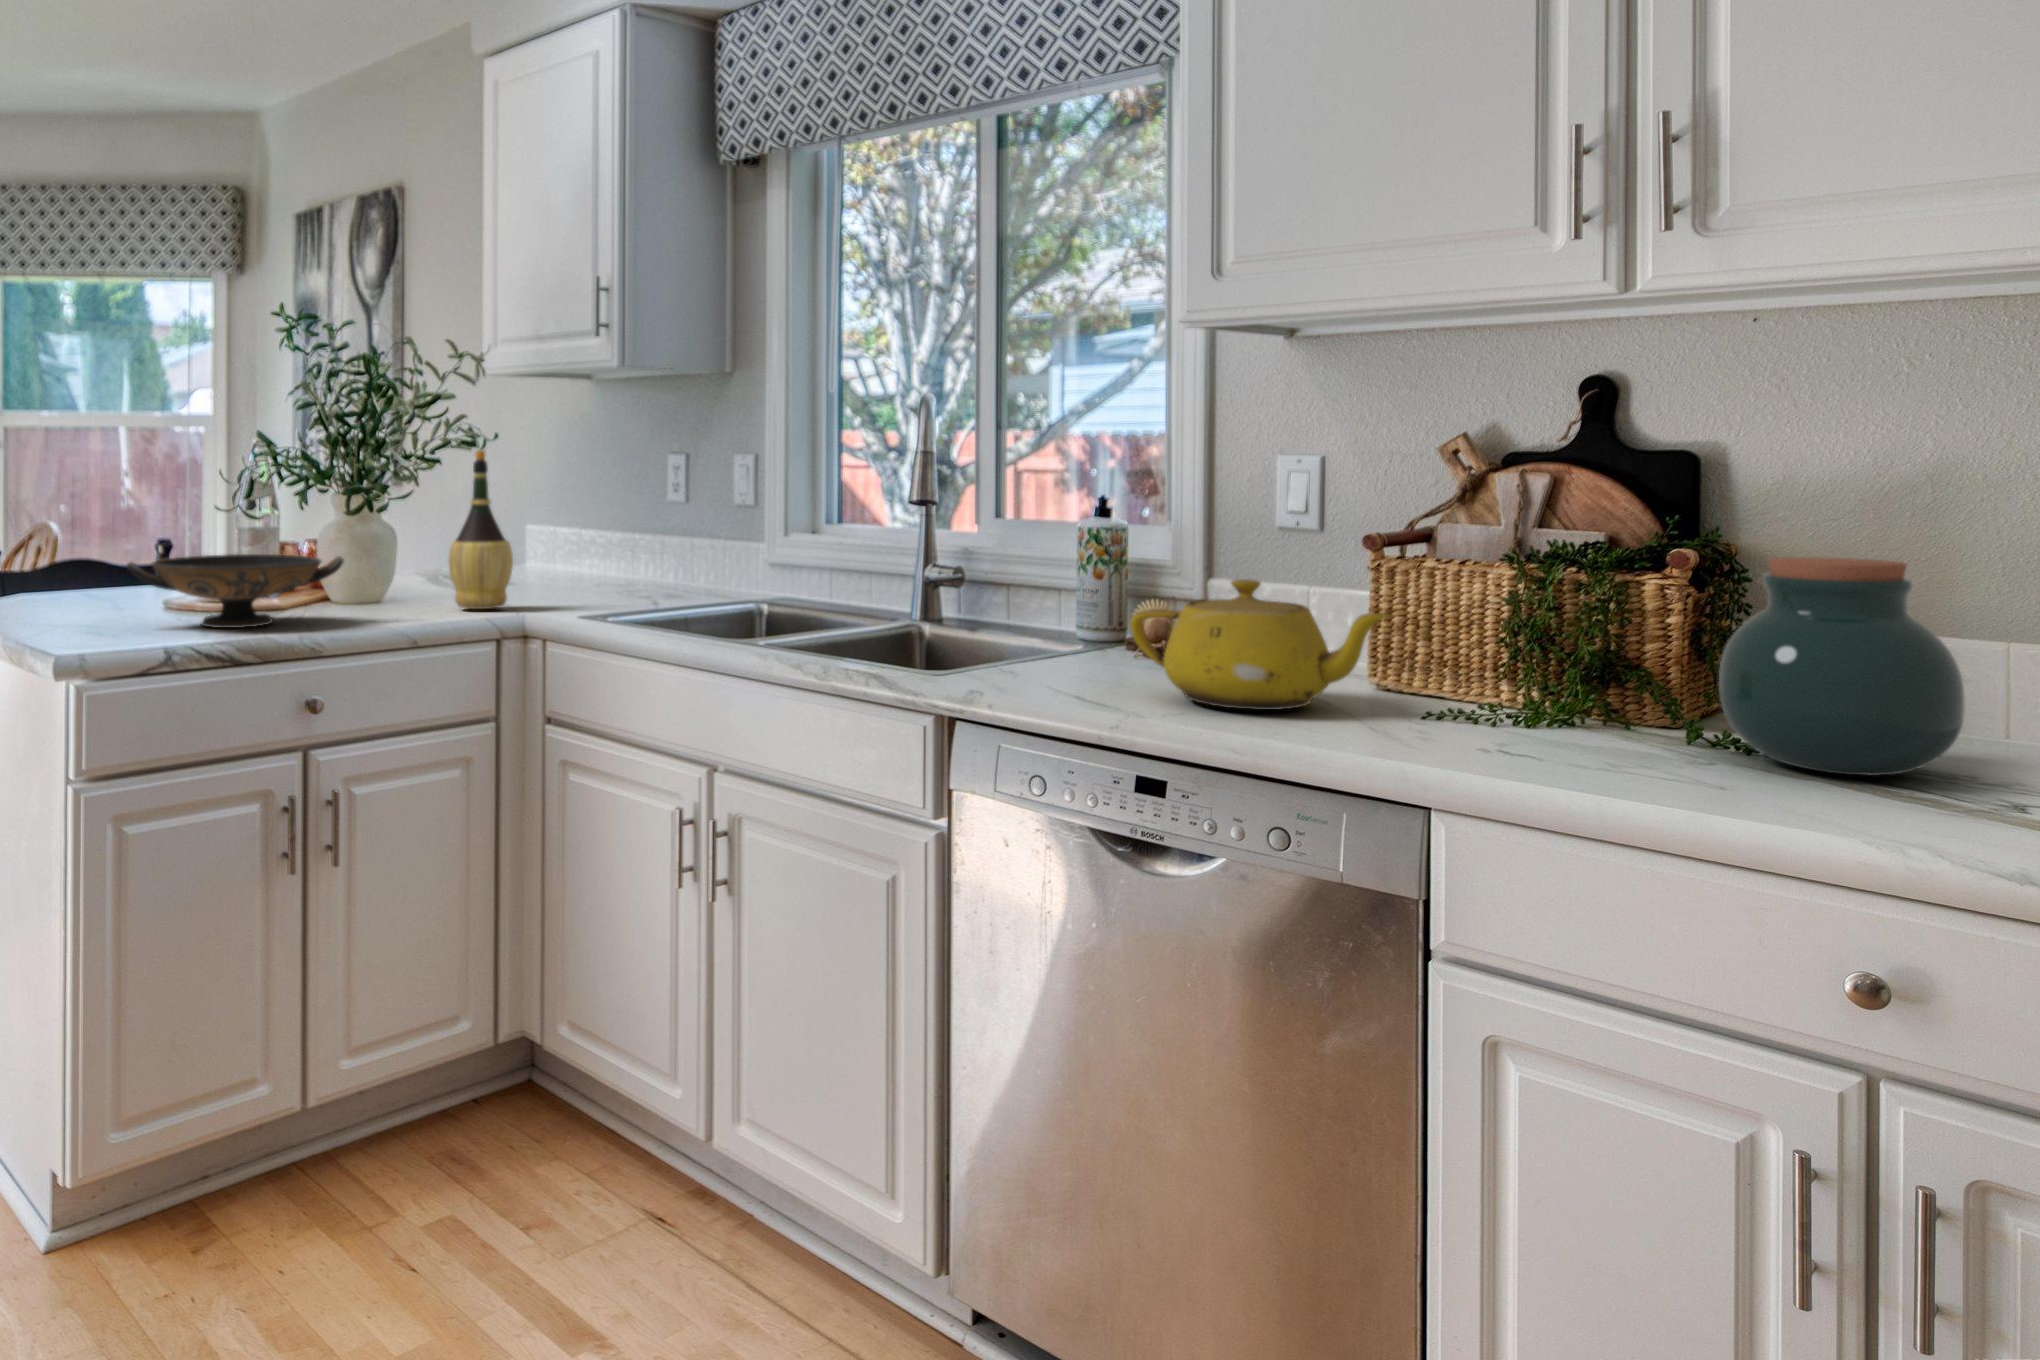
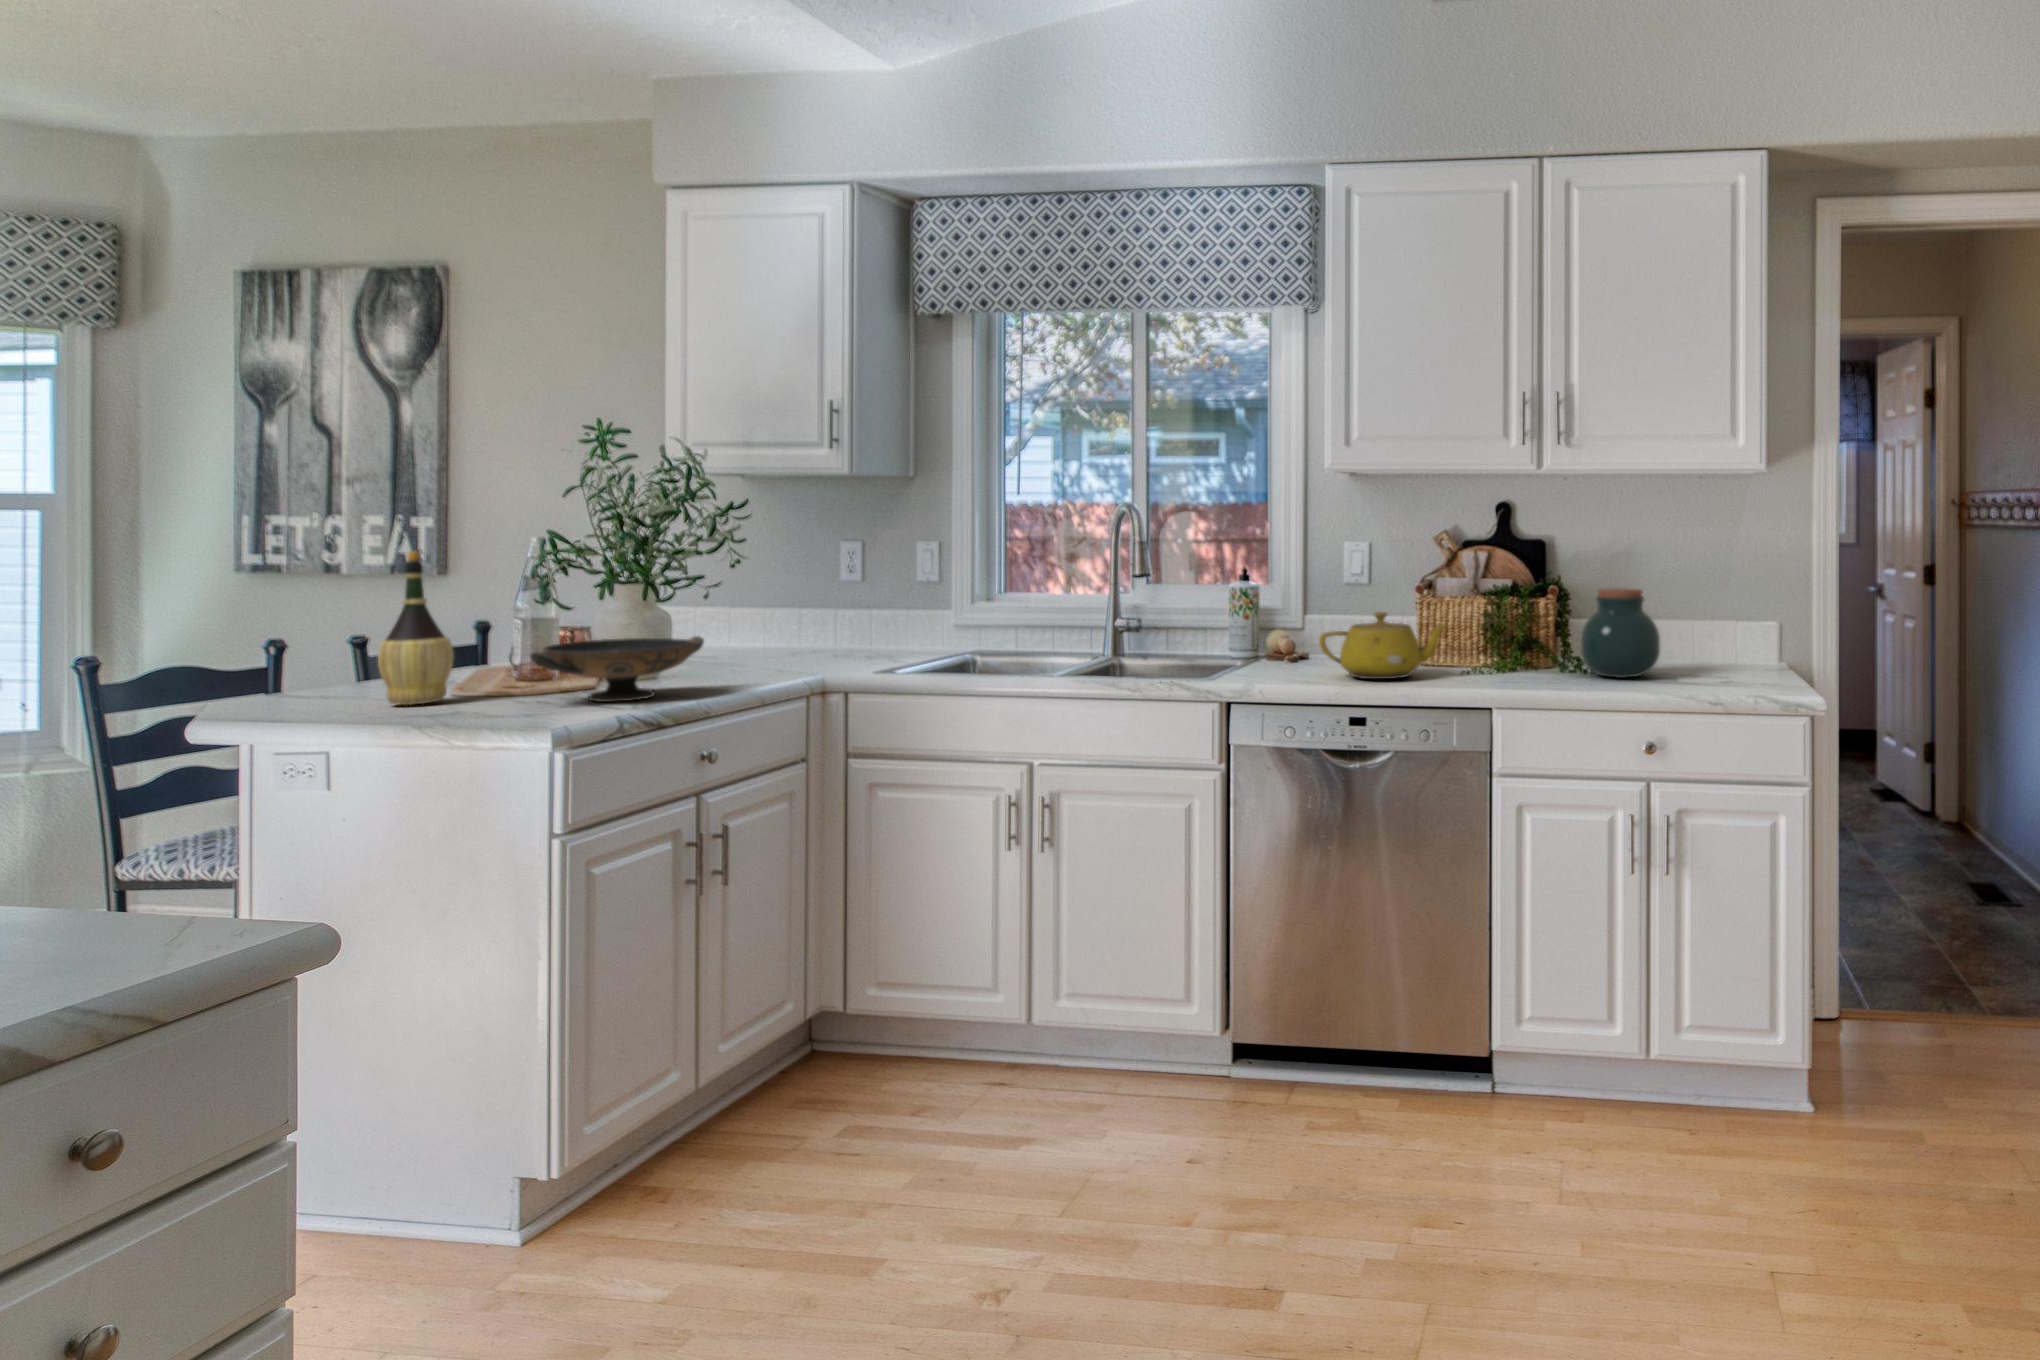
wine bottle: present [448,450,513,609] -> present [378,551,453,705]

